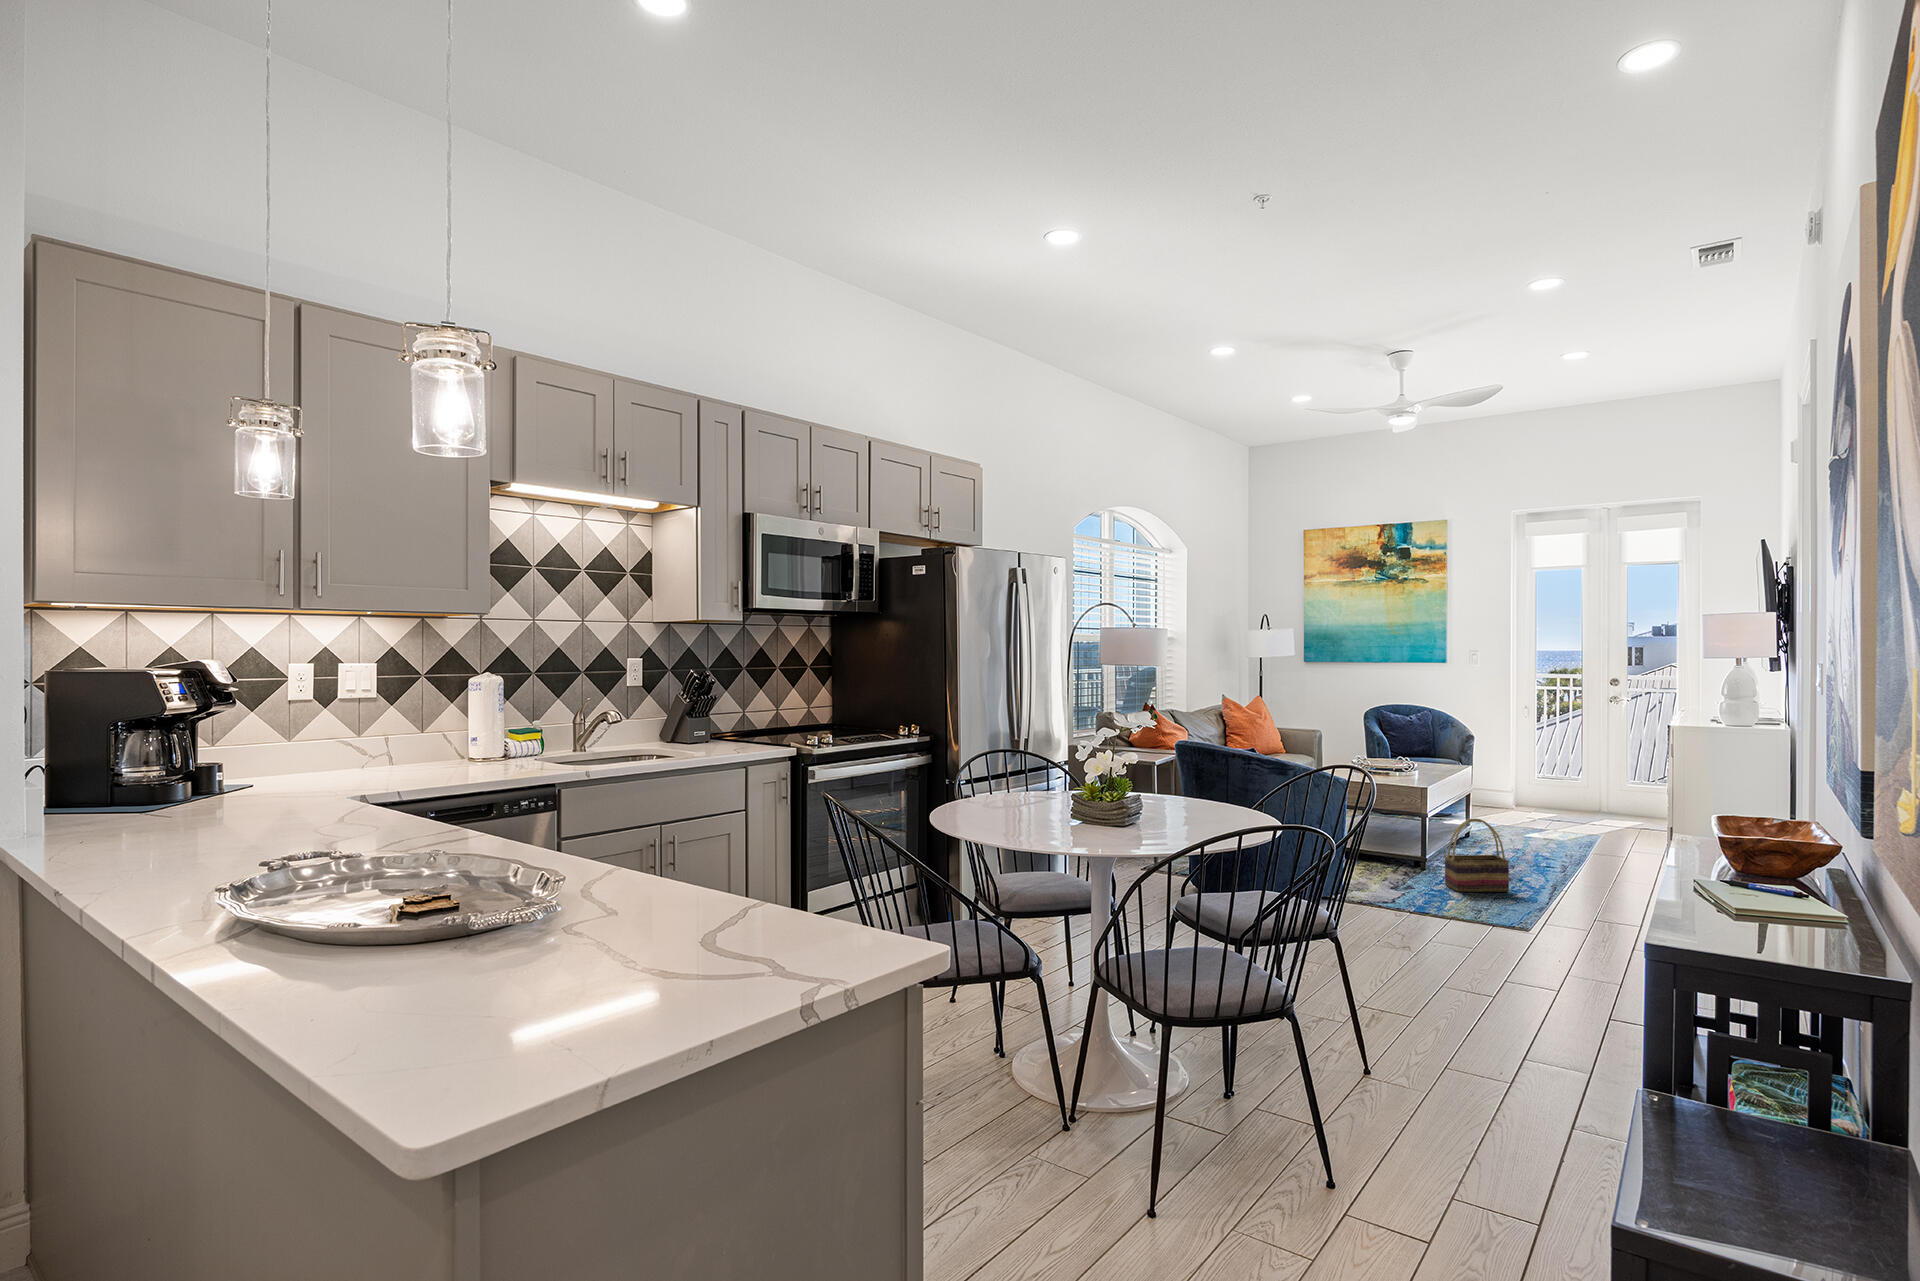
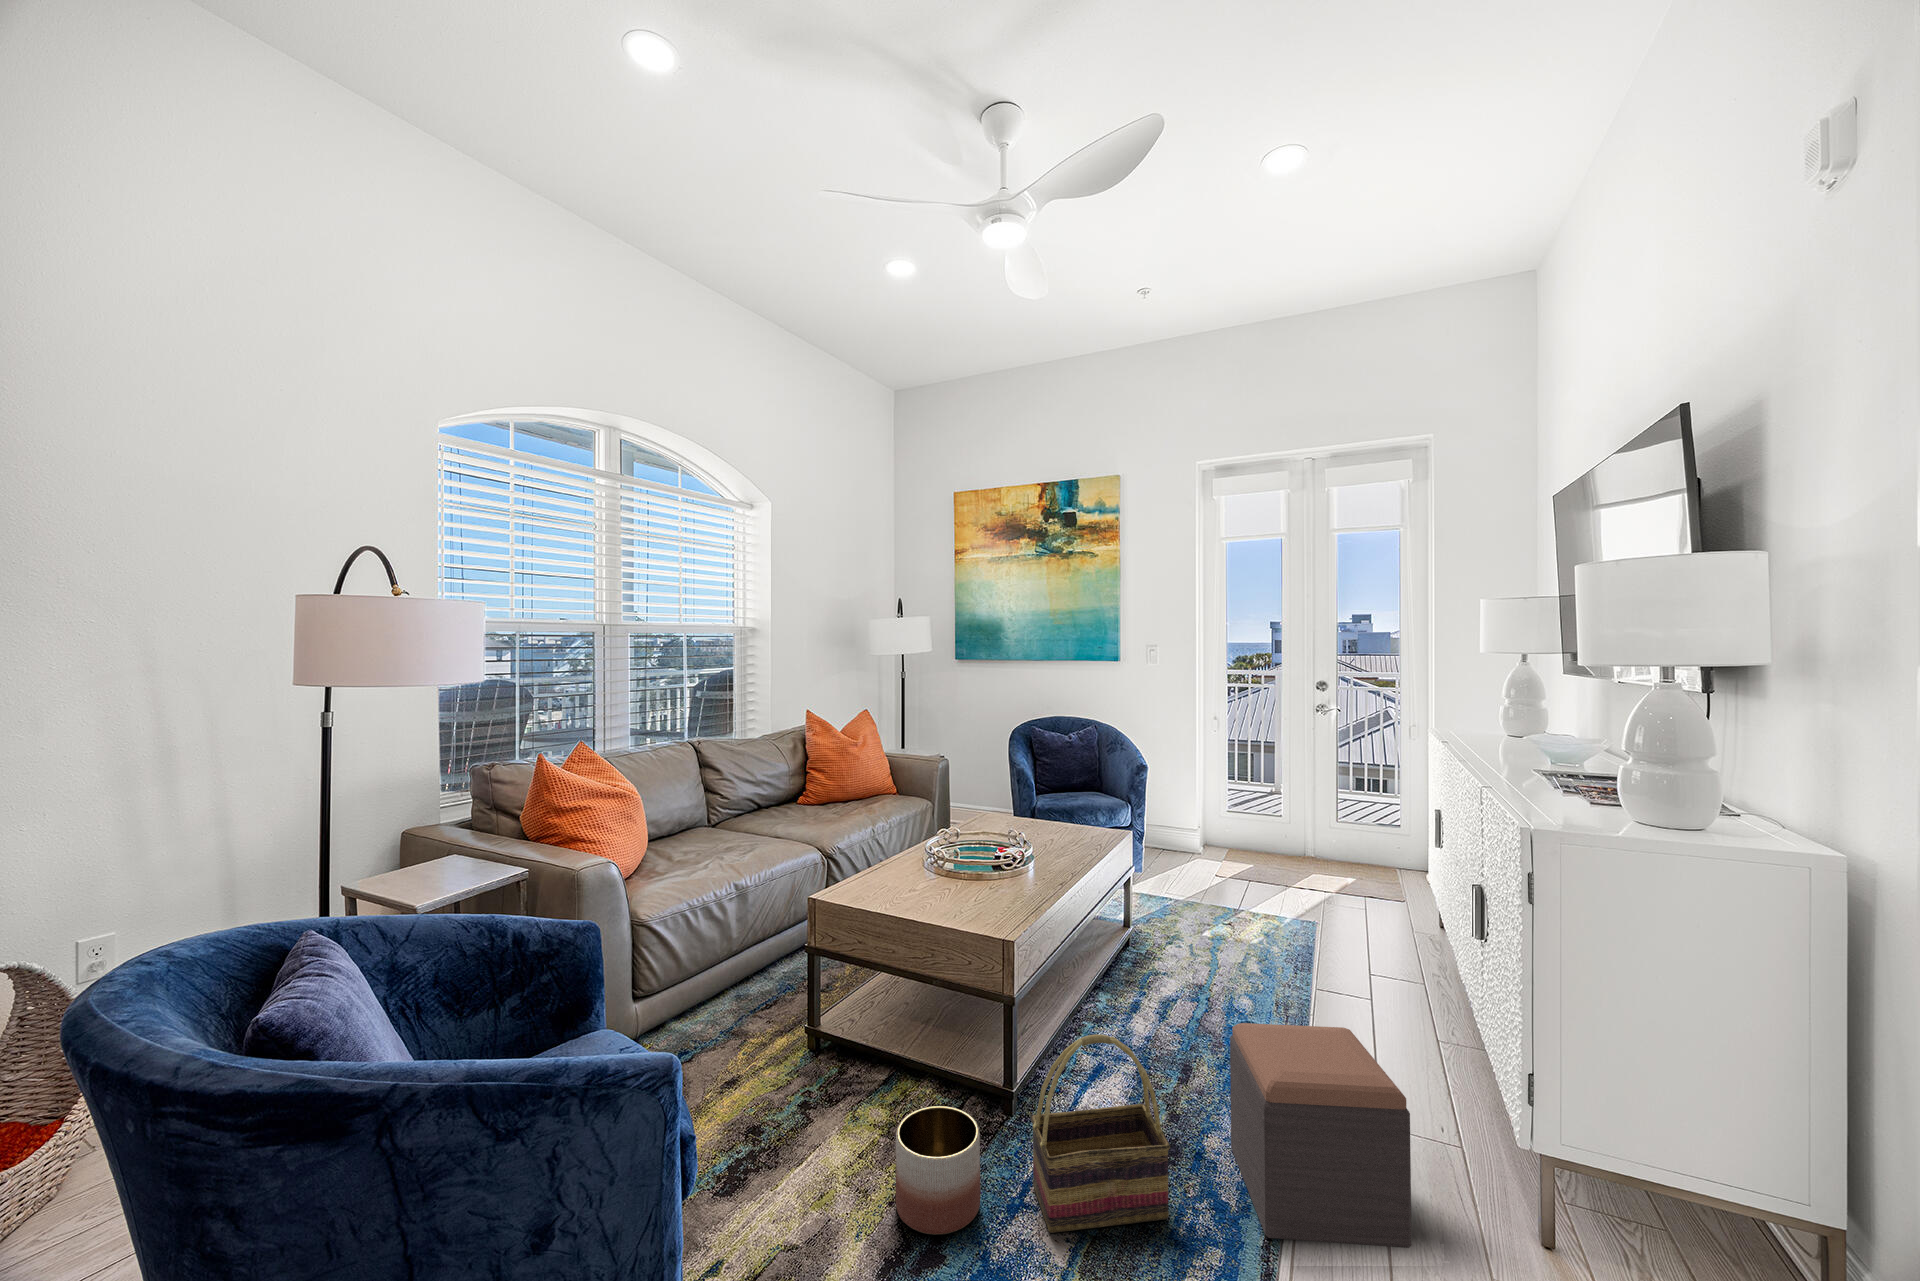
footstool: none [1537,826,1617,900] -> present [1230,1023,1412,1248]
planter: none [1386,851,1424,889] -> present [896,1106,981,1235]

